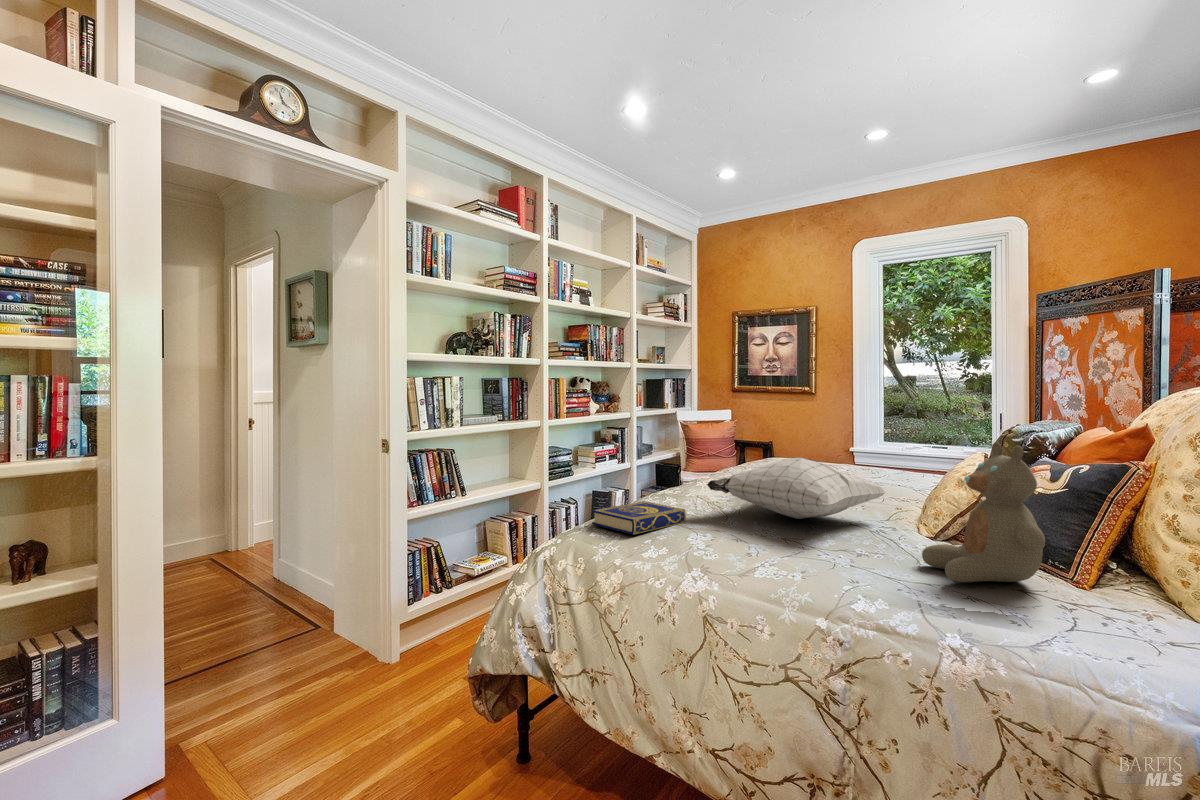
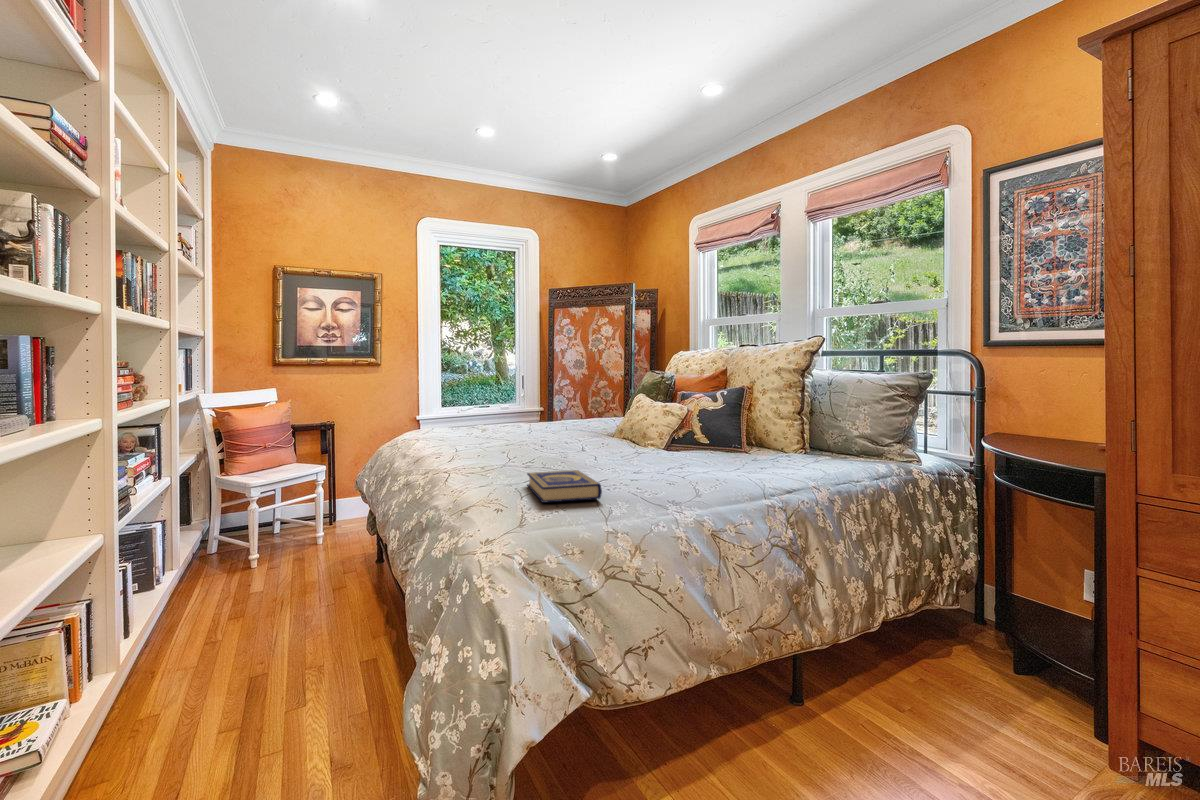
teddy bear: present [922,442,1045,582] -> none [739,384,807,470]
pillow: present [707,458,886,519] -> none [559,411,685,462]

